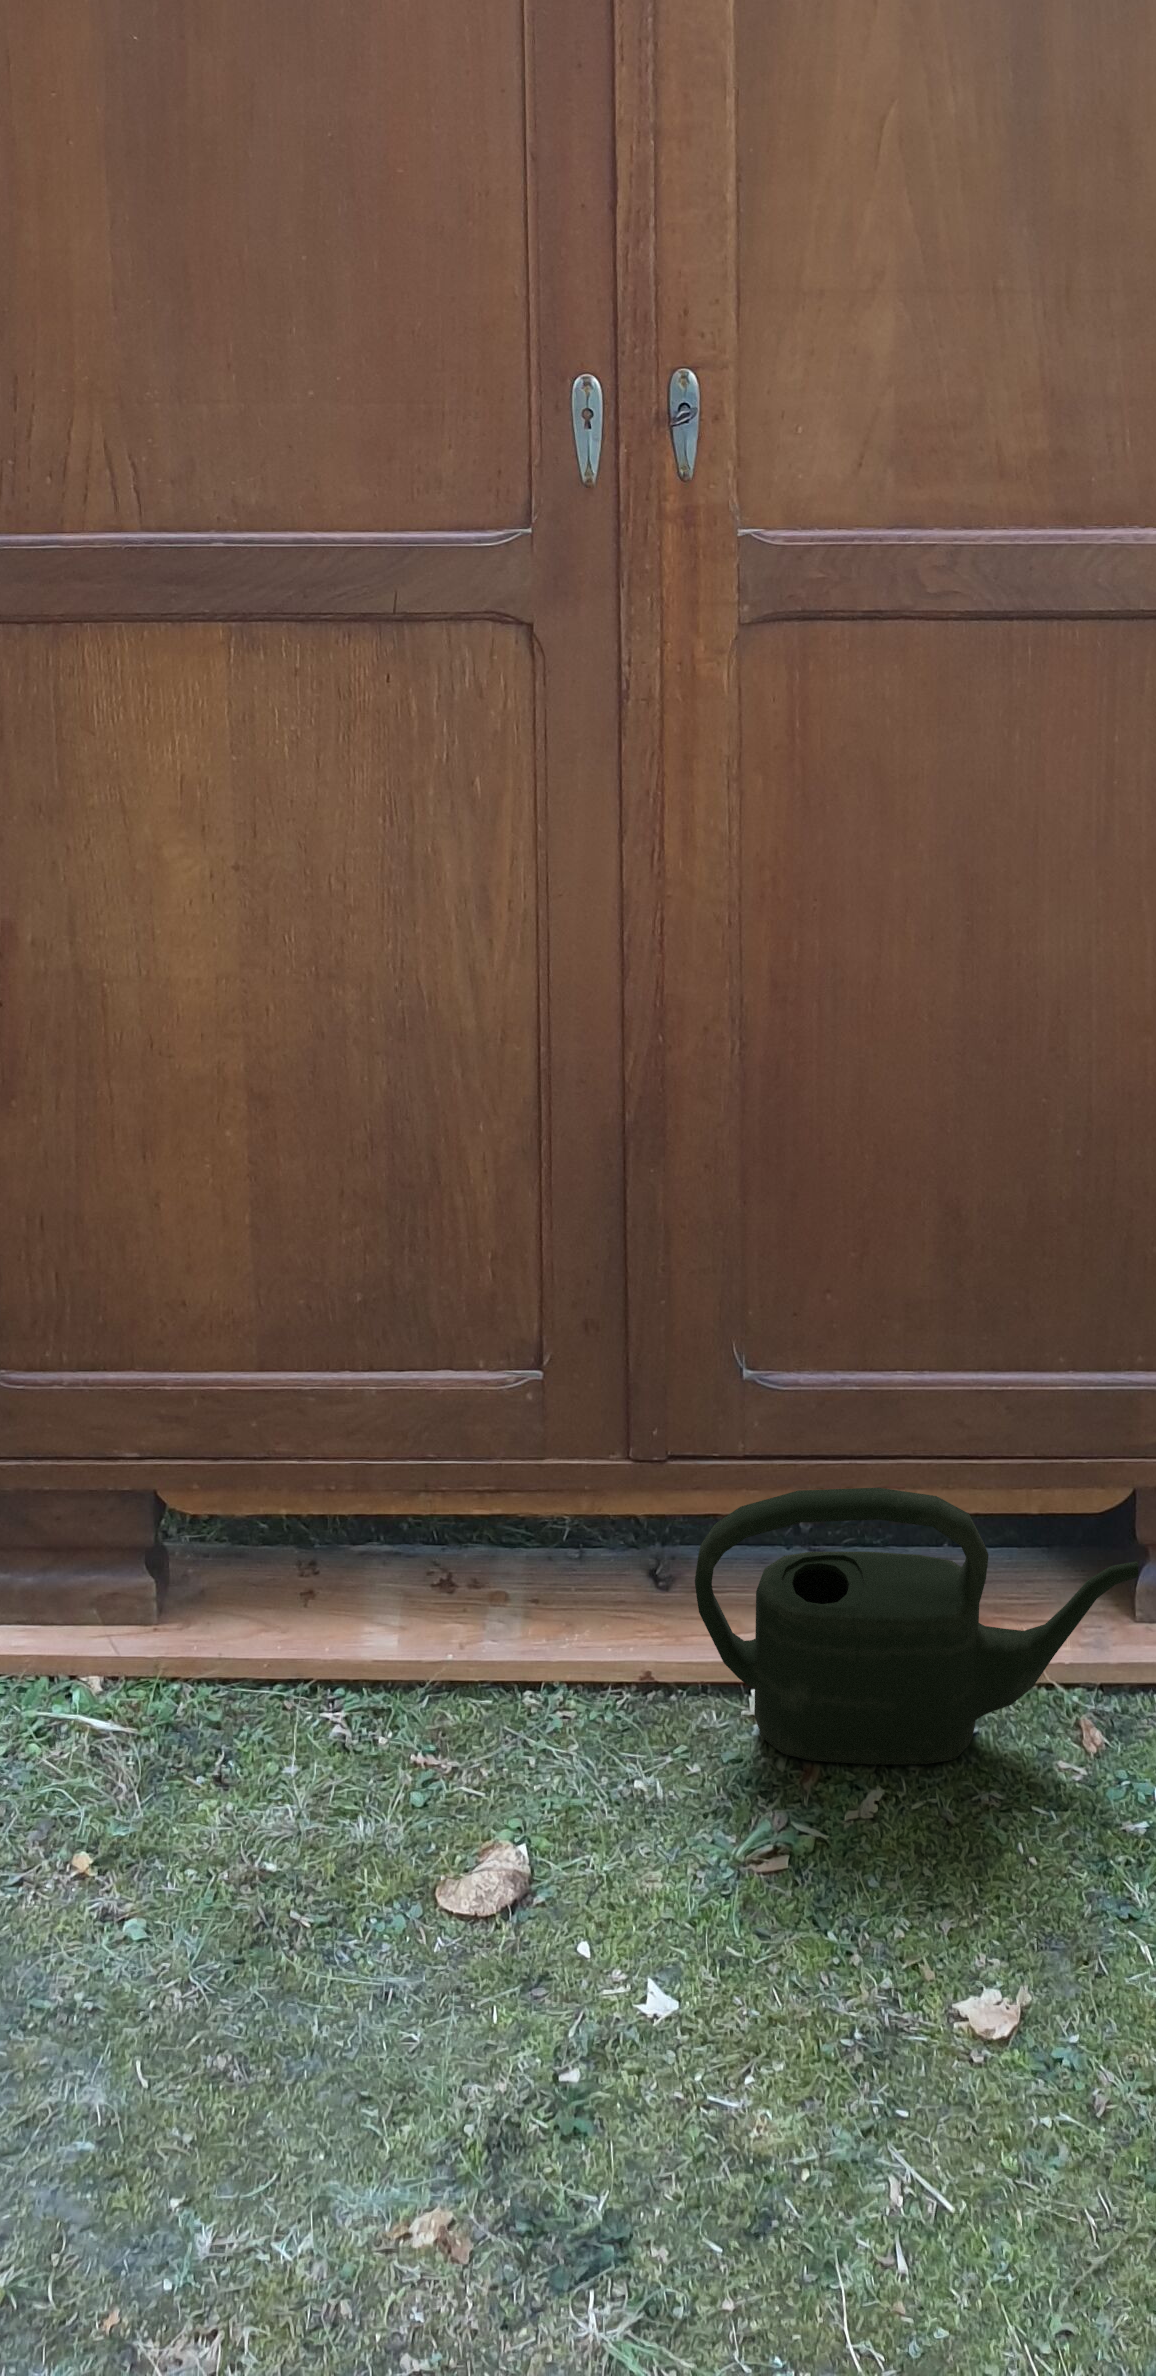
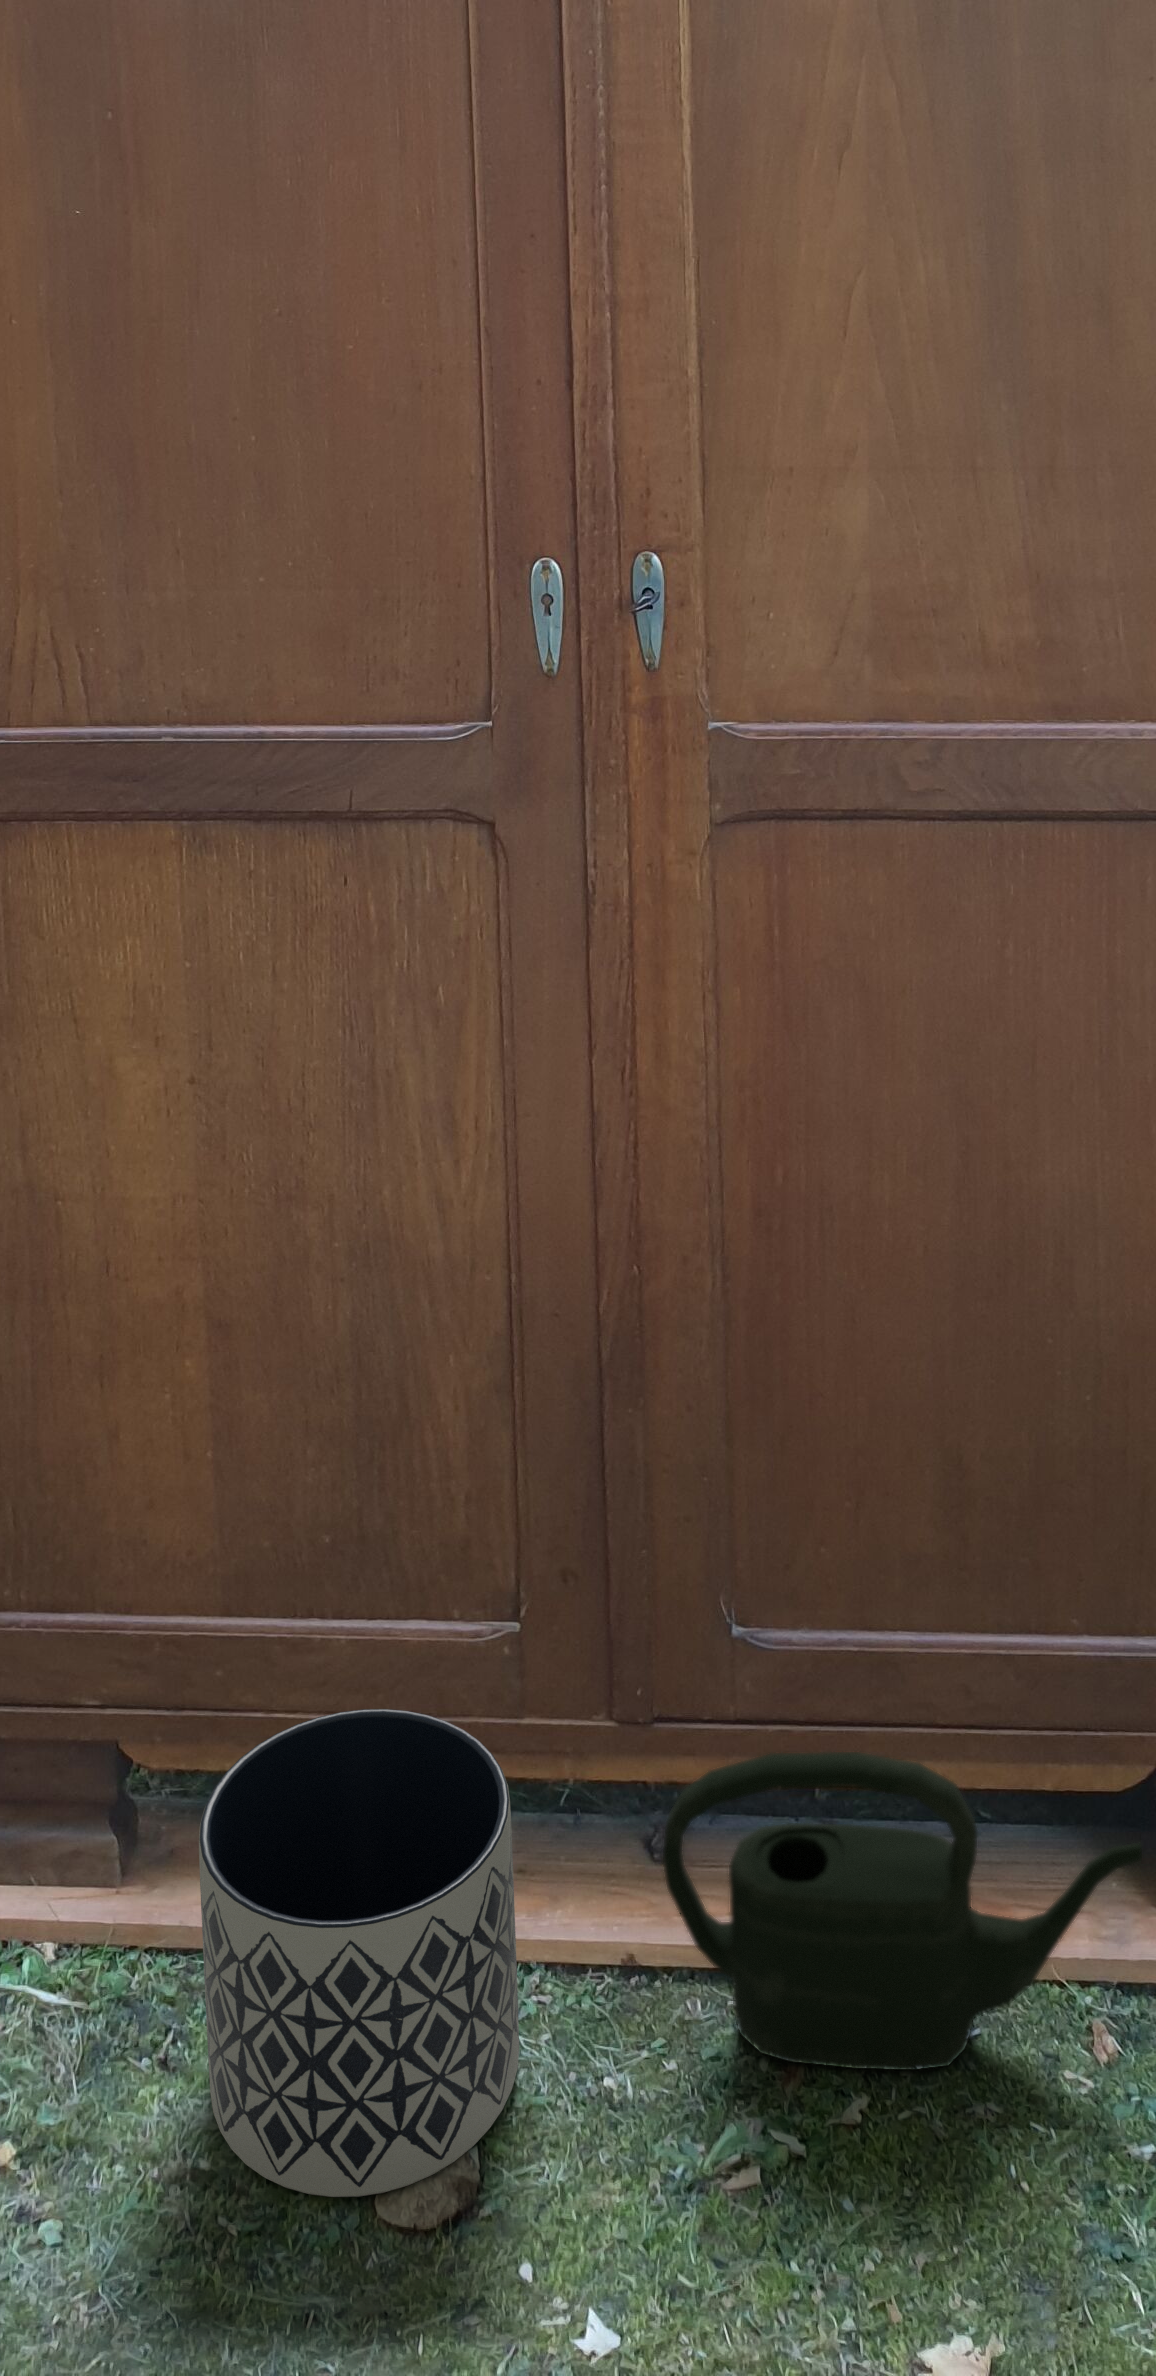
planter: none [266,1458,560,1891] -> present [199,1709,519,2197]

